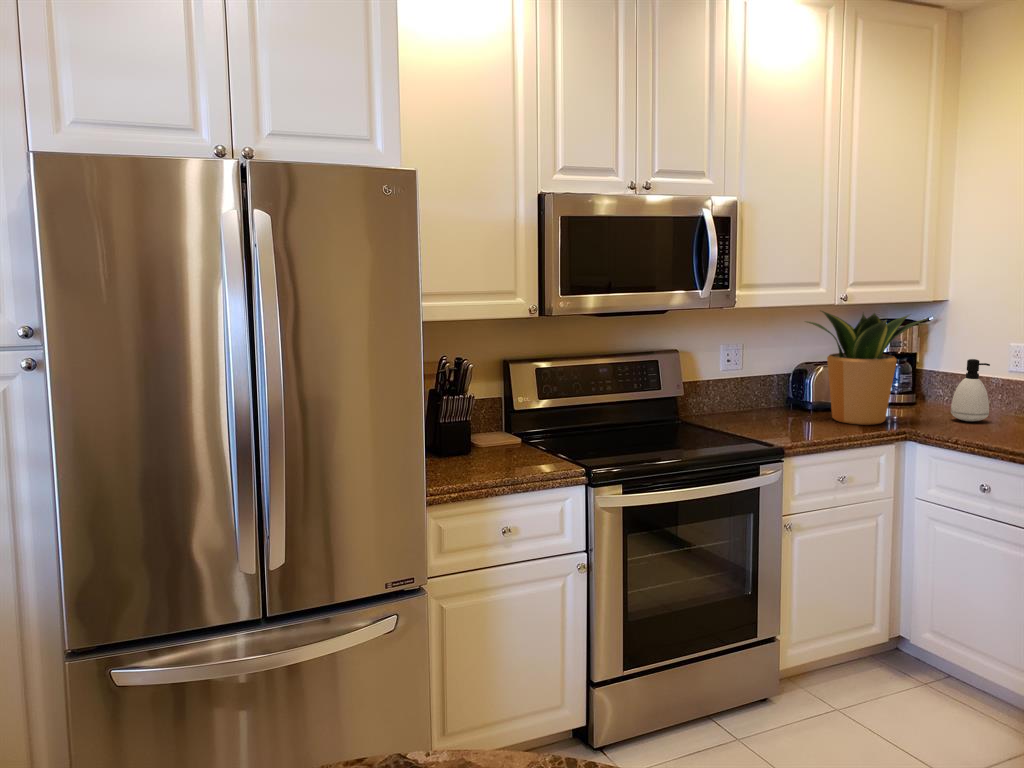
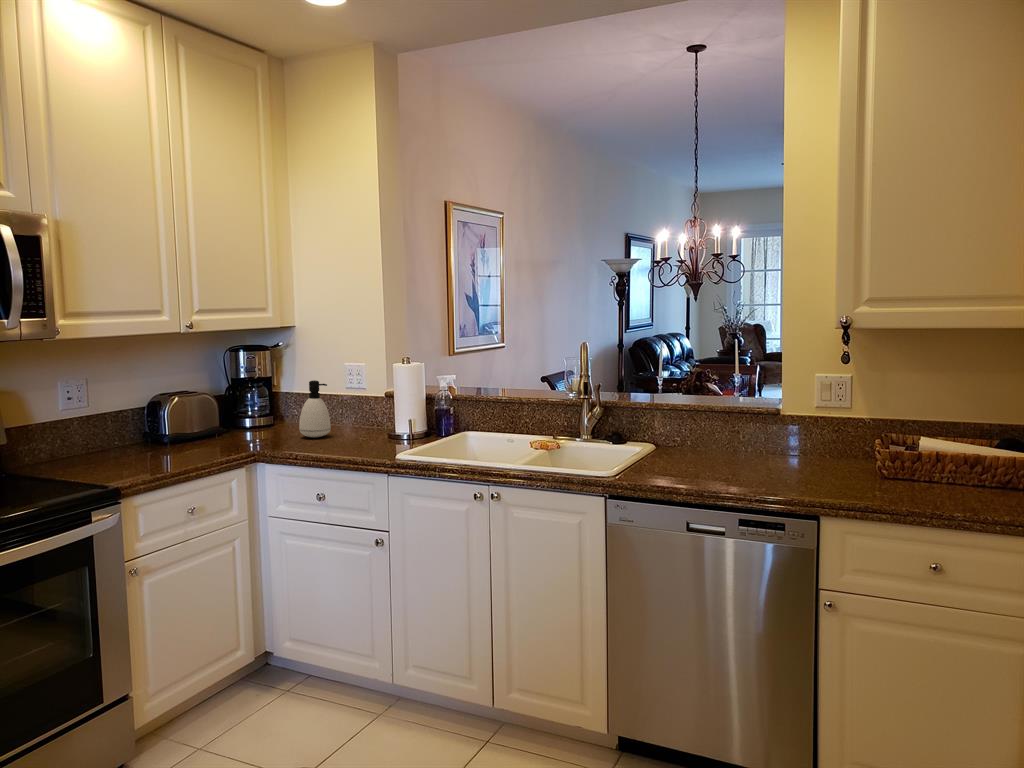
potted plant: present [807,311,927,425] -> none [148,339,271,452]

